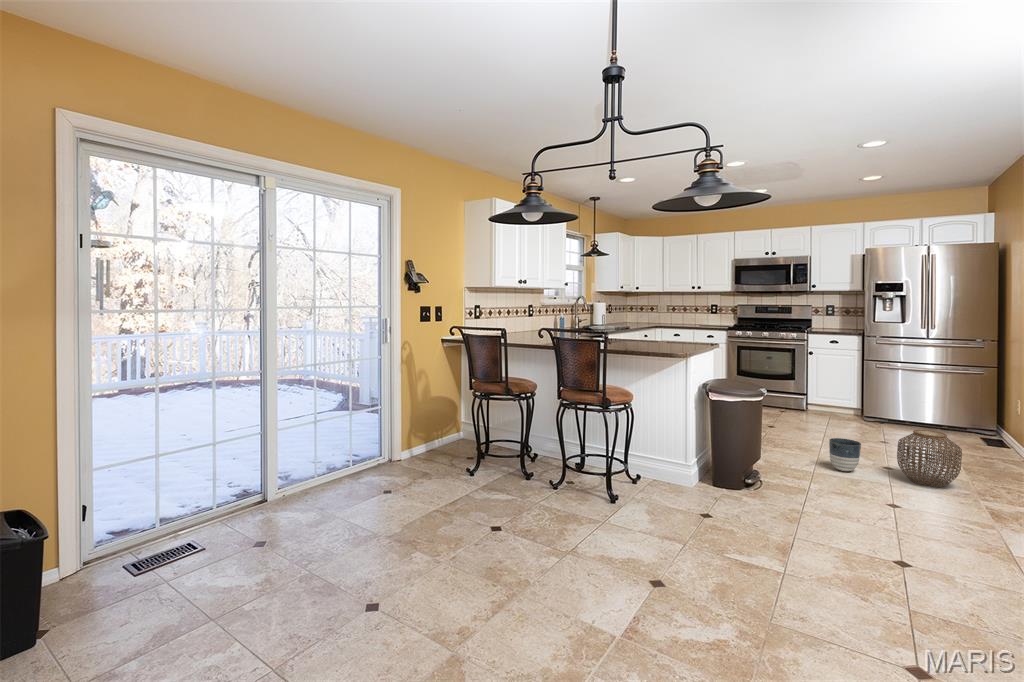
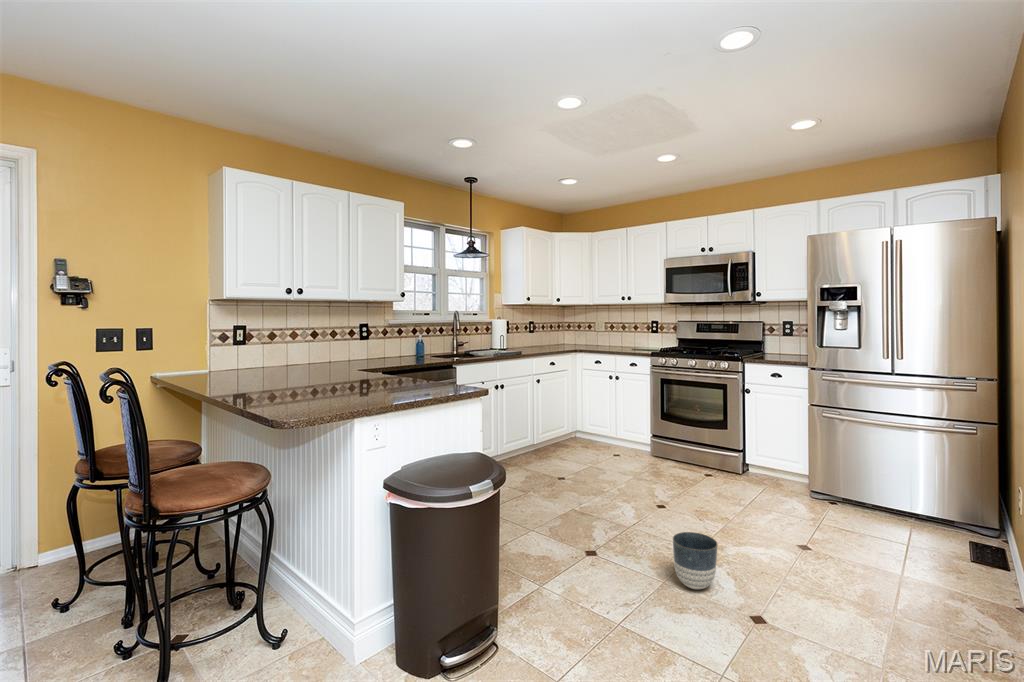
woven basket: present [897,430,962,487] -> none [768,531,865,638]

